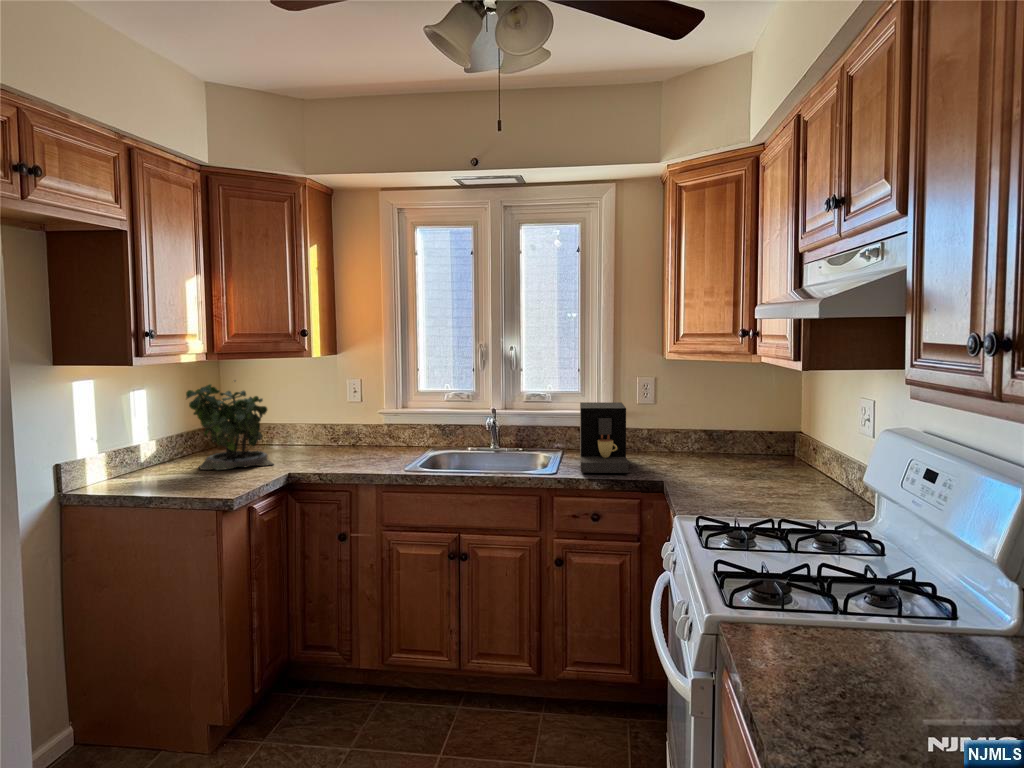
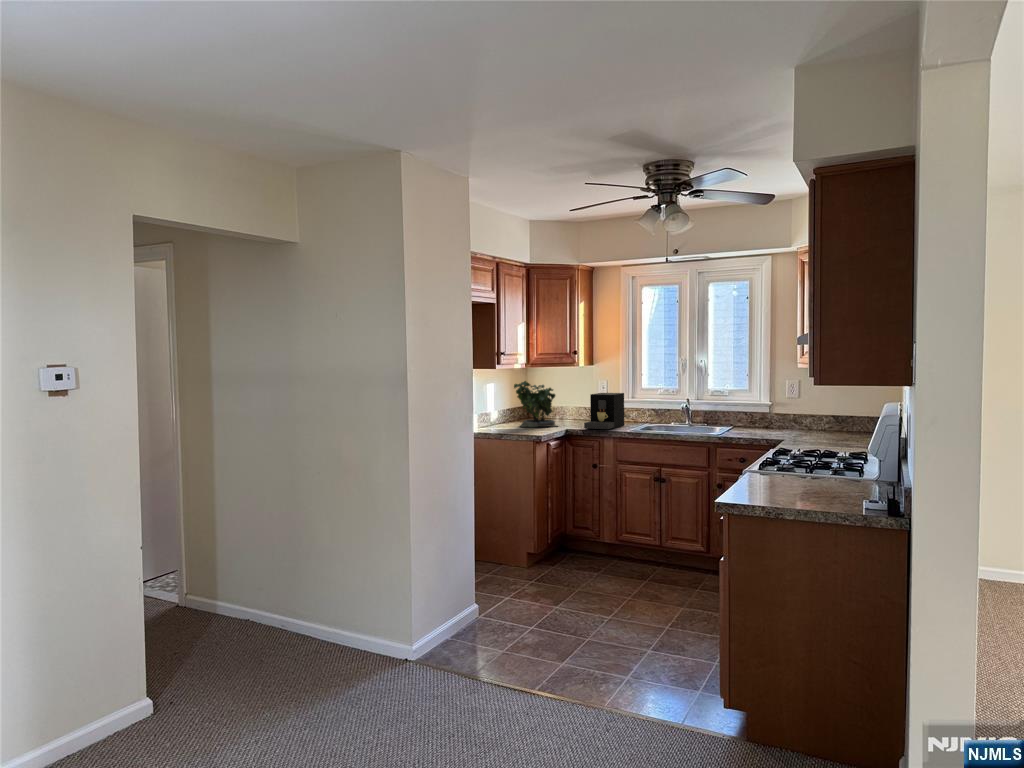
coffee maker: present [580,402,629,473] -> present [584,393,624,429]

